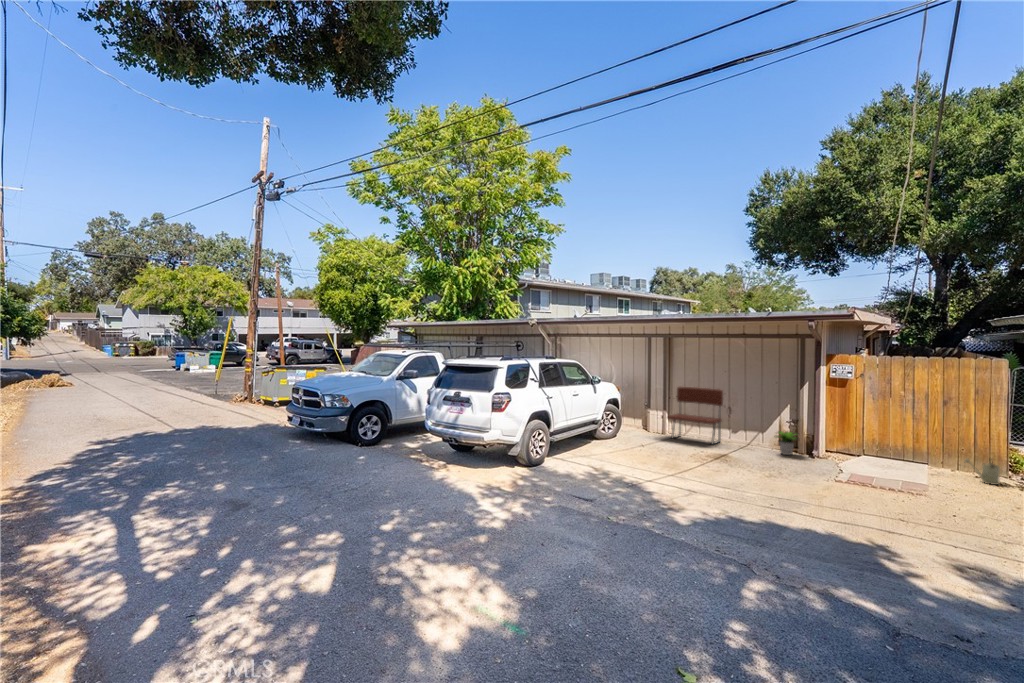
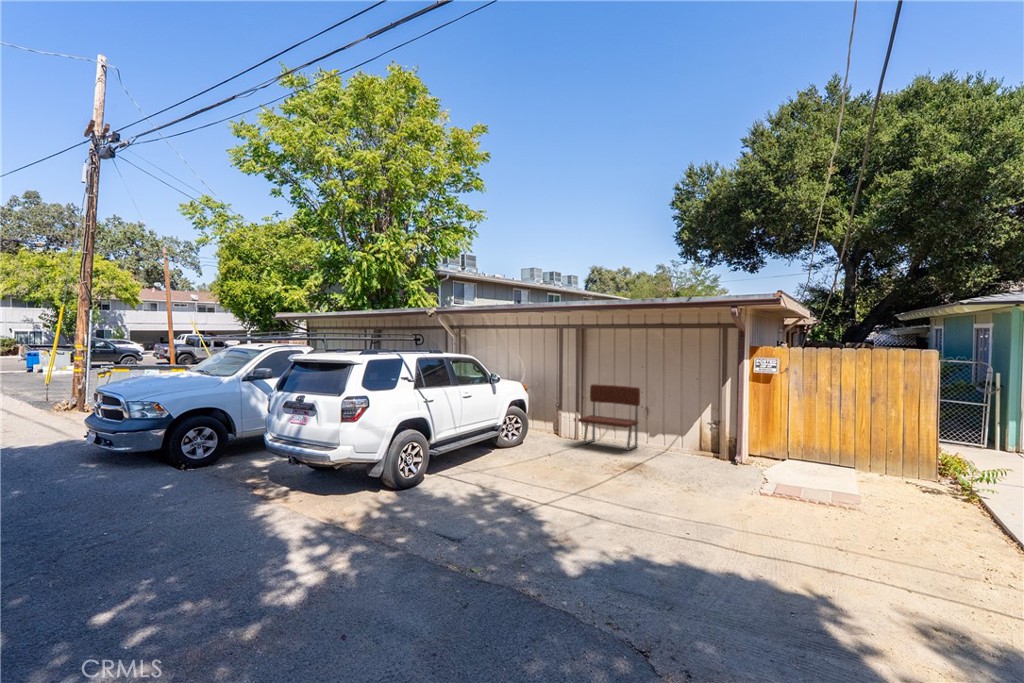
potted plant: present [776,431,799,455] -> none [694,434,724,462]
watering can: present [964,459,1000,485] -> none [899,462,942,493]

